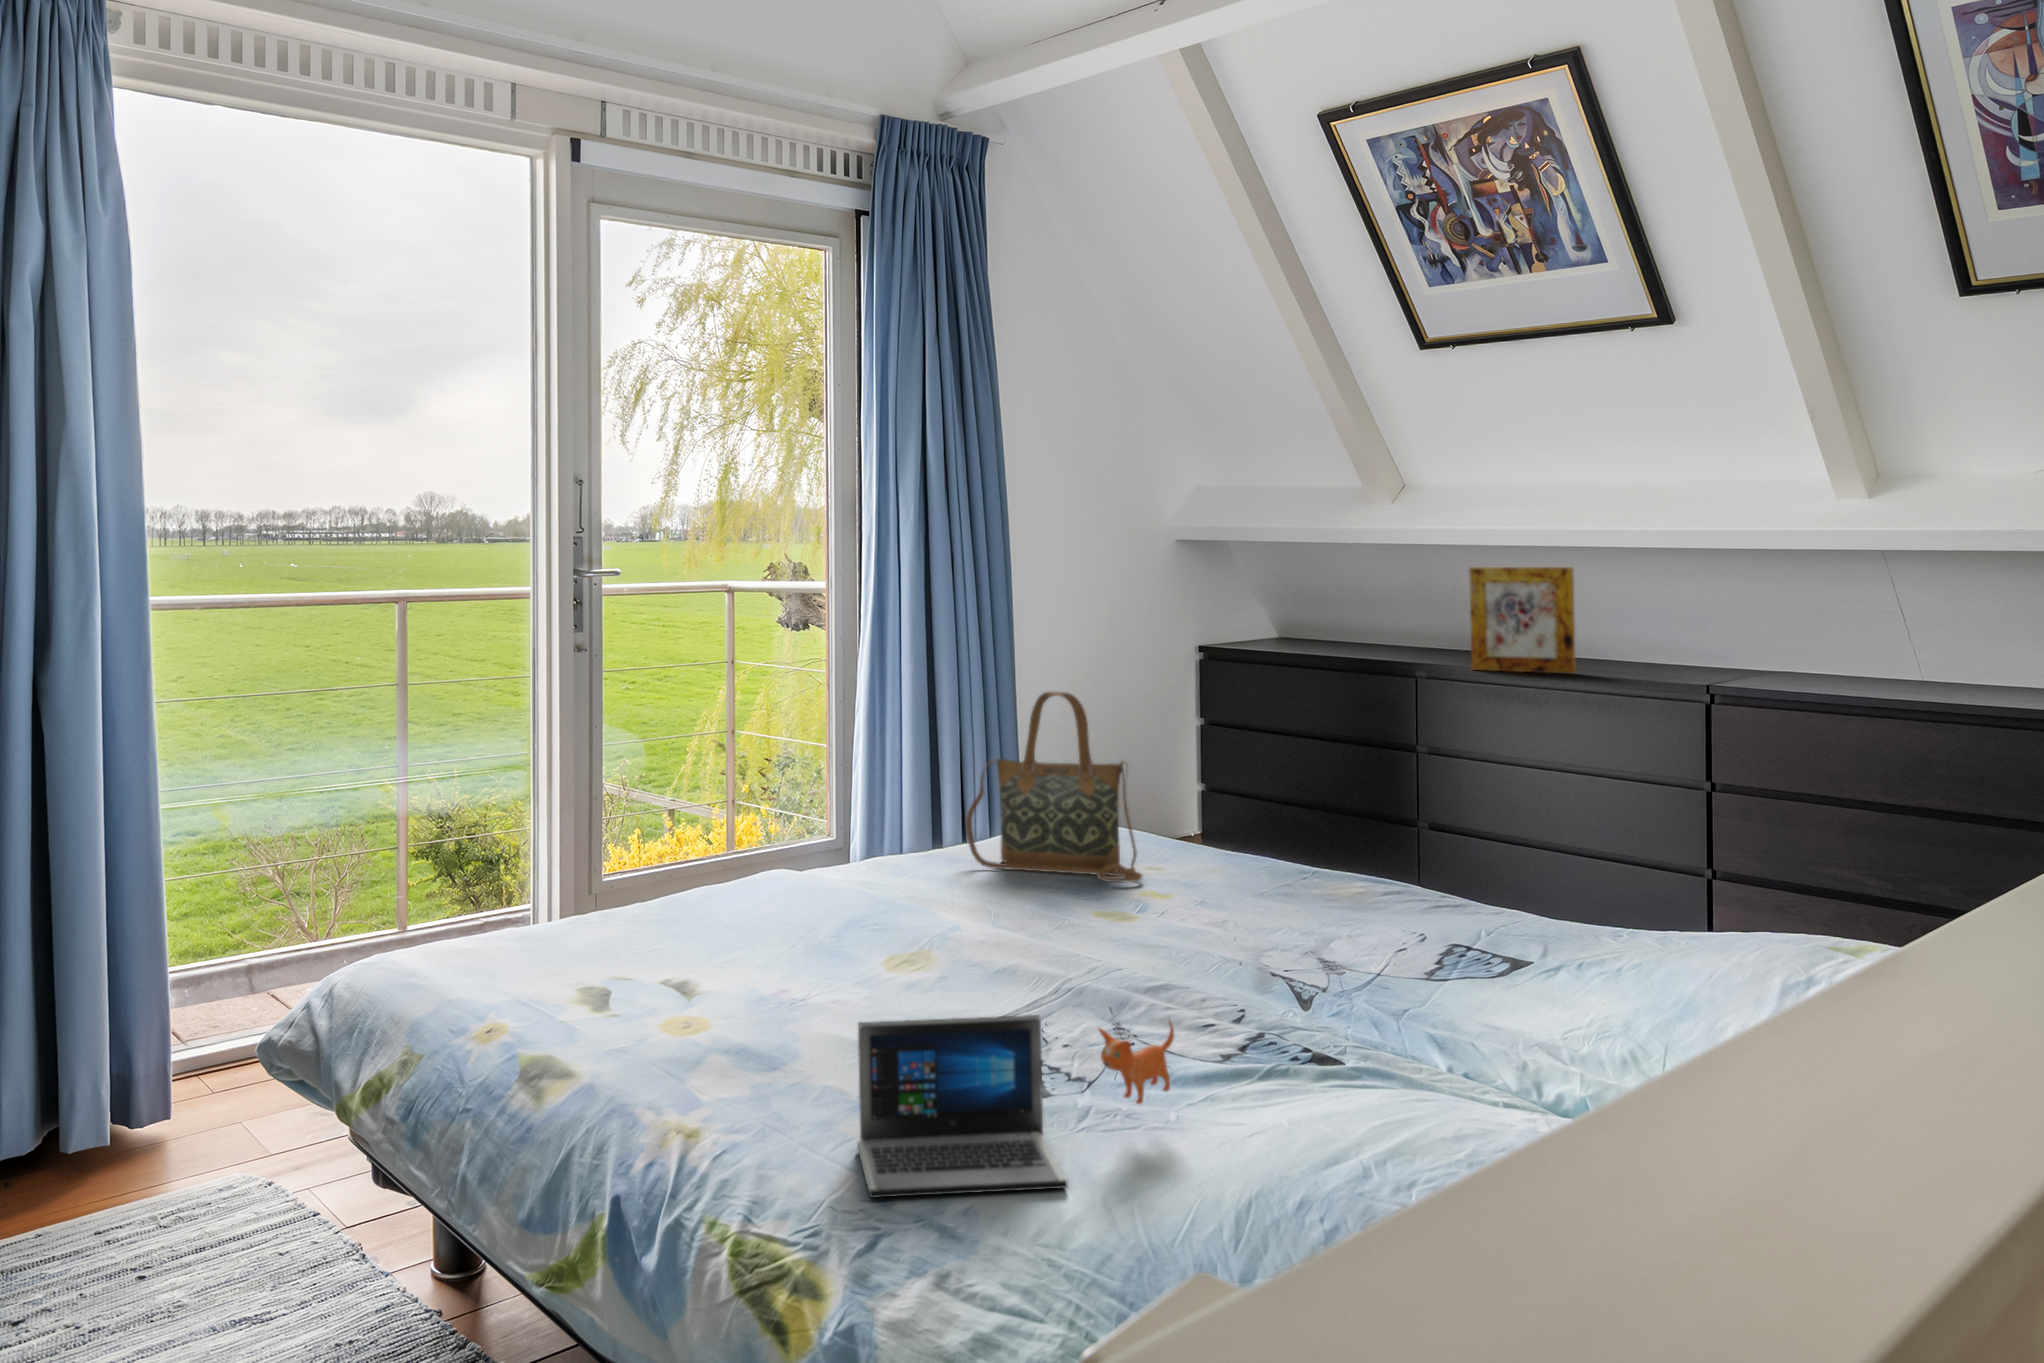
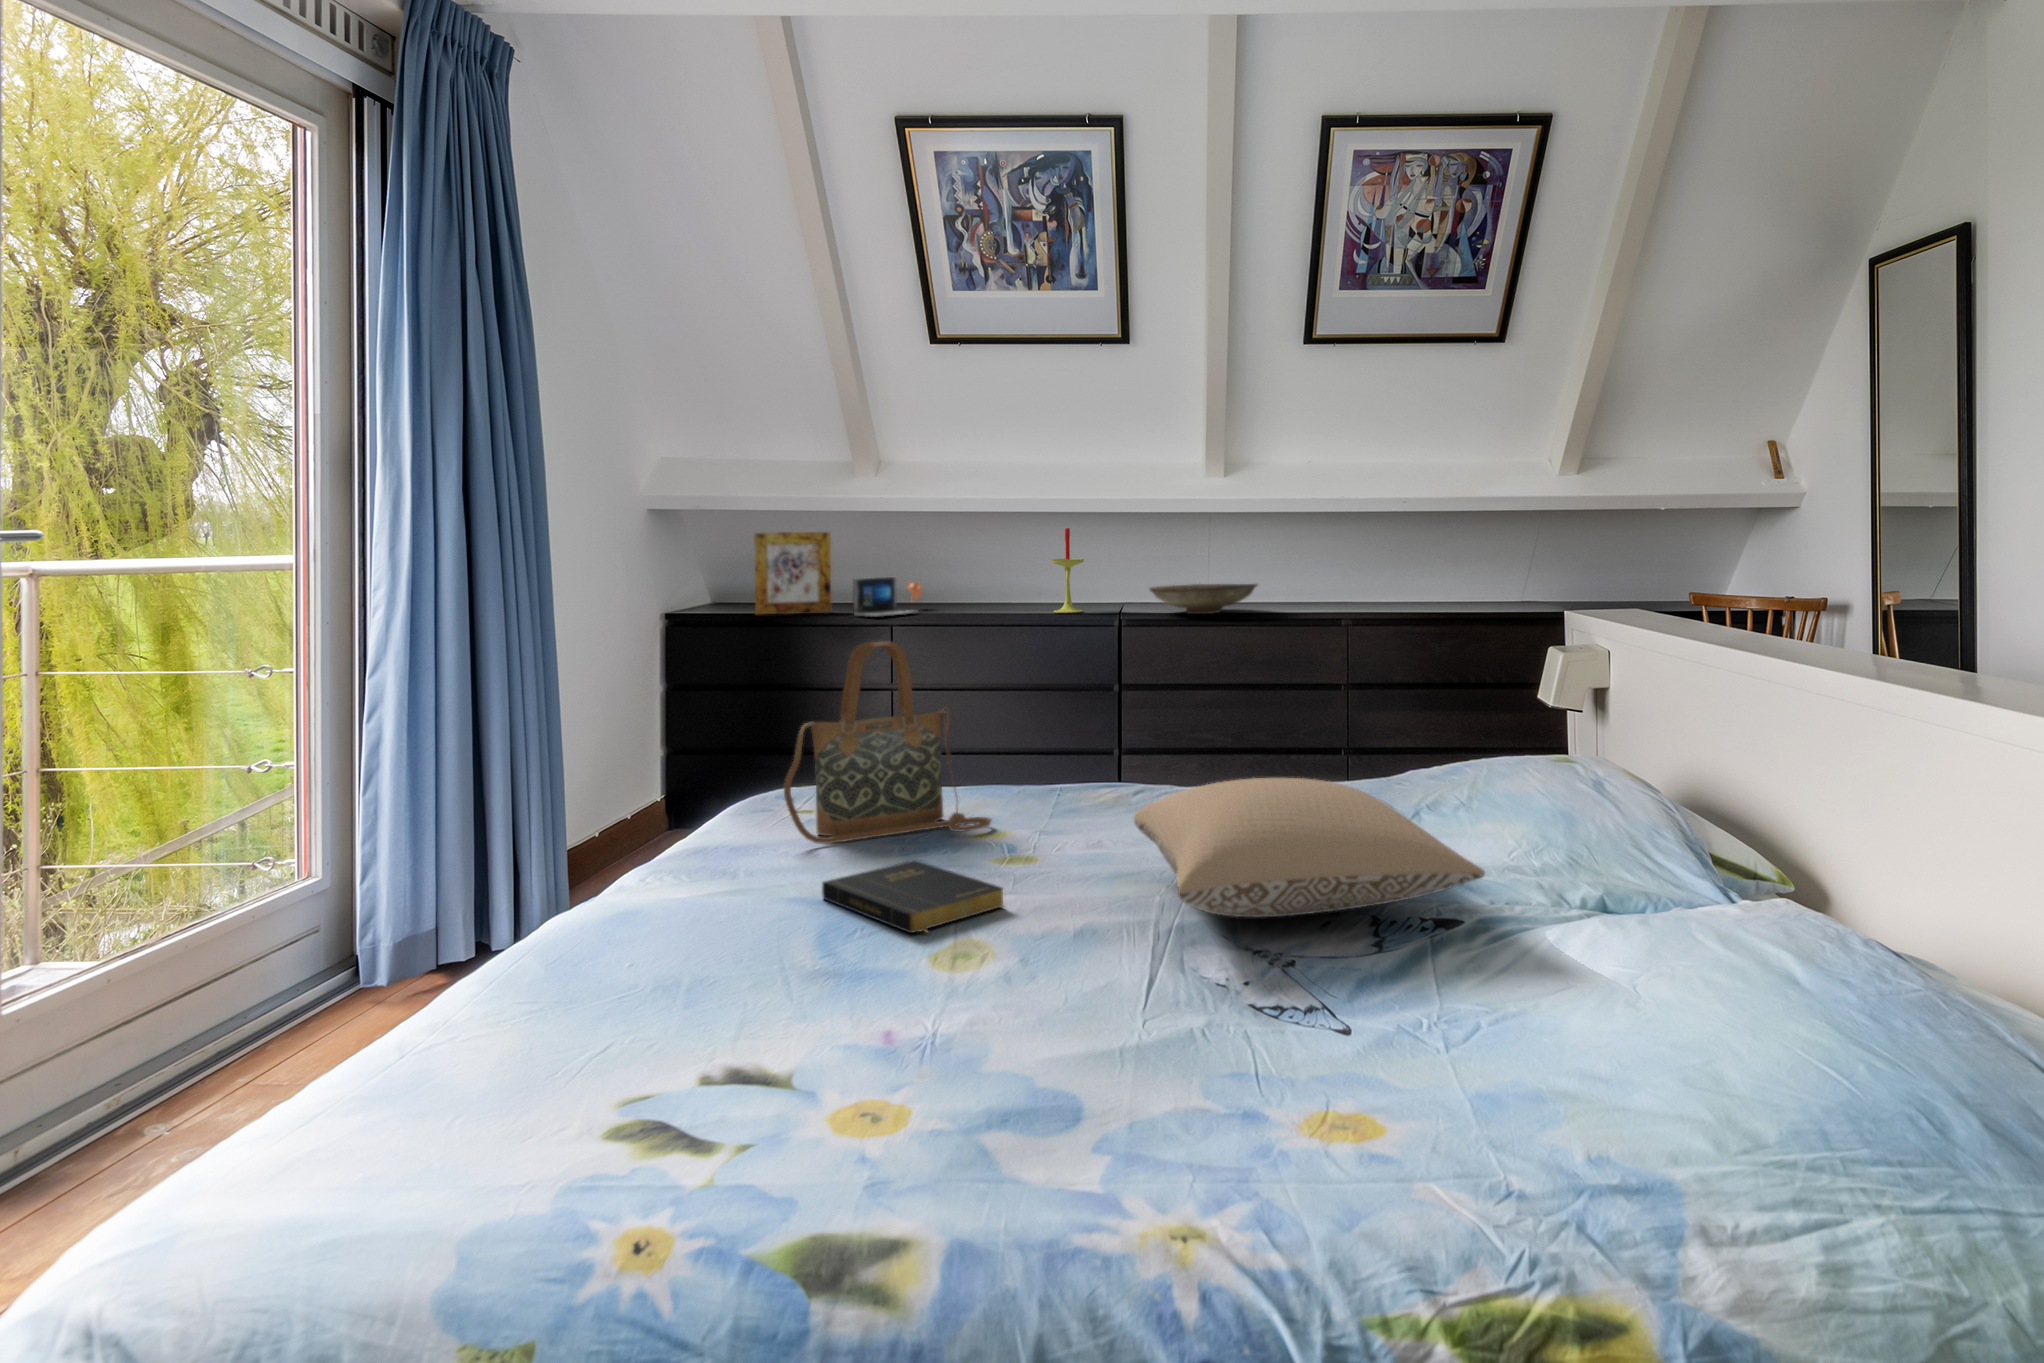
candle: none [1631,556,1682,670] -> present [1052,528,1084,613]
picture frame: present [1469,567,1576,674] -> present [754,532,832,614]
decorative bowl: none [1762,641,1956,685] -> present [1150,584,1257,614]
pillow: none [1027,866,1435,1016] -> present [1134,778,1485,917]
book: none [903,890,1006,943] -> present [822,860,1003,933]
laptop: present [857,1015,1174,1198] -> present [853,576,922,617]

